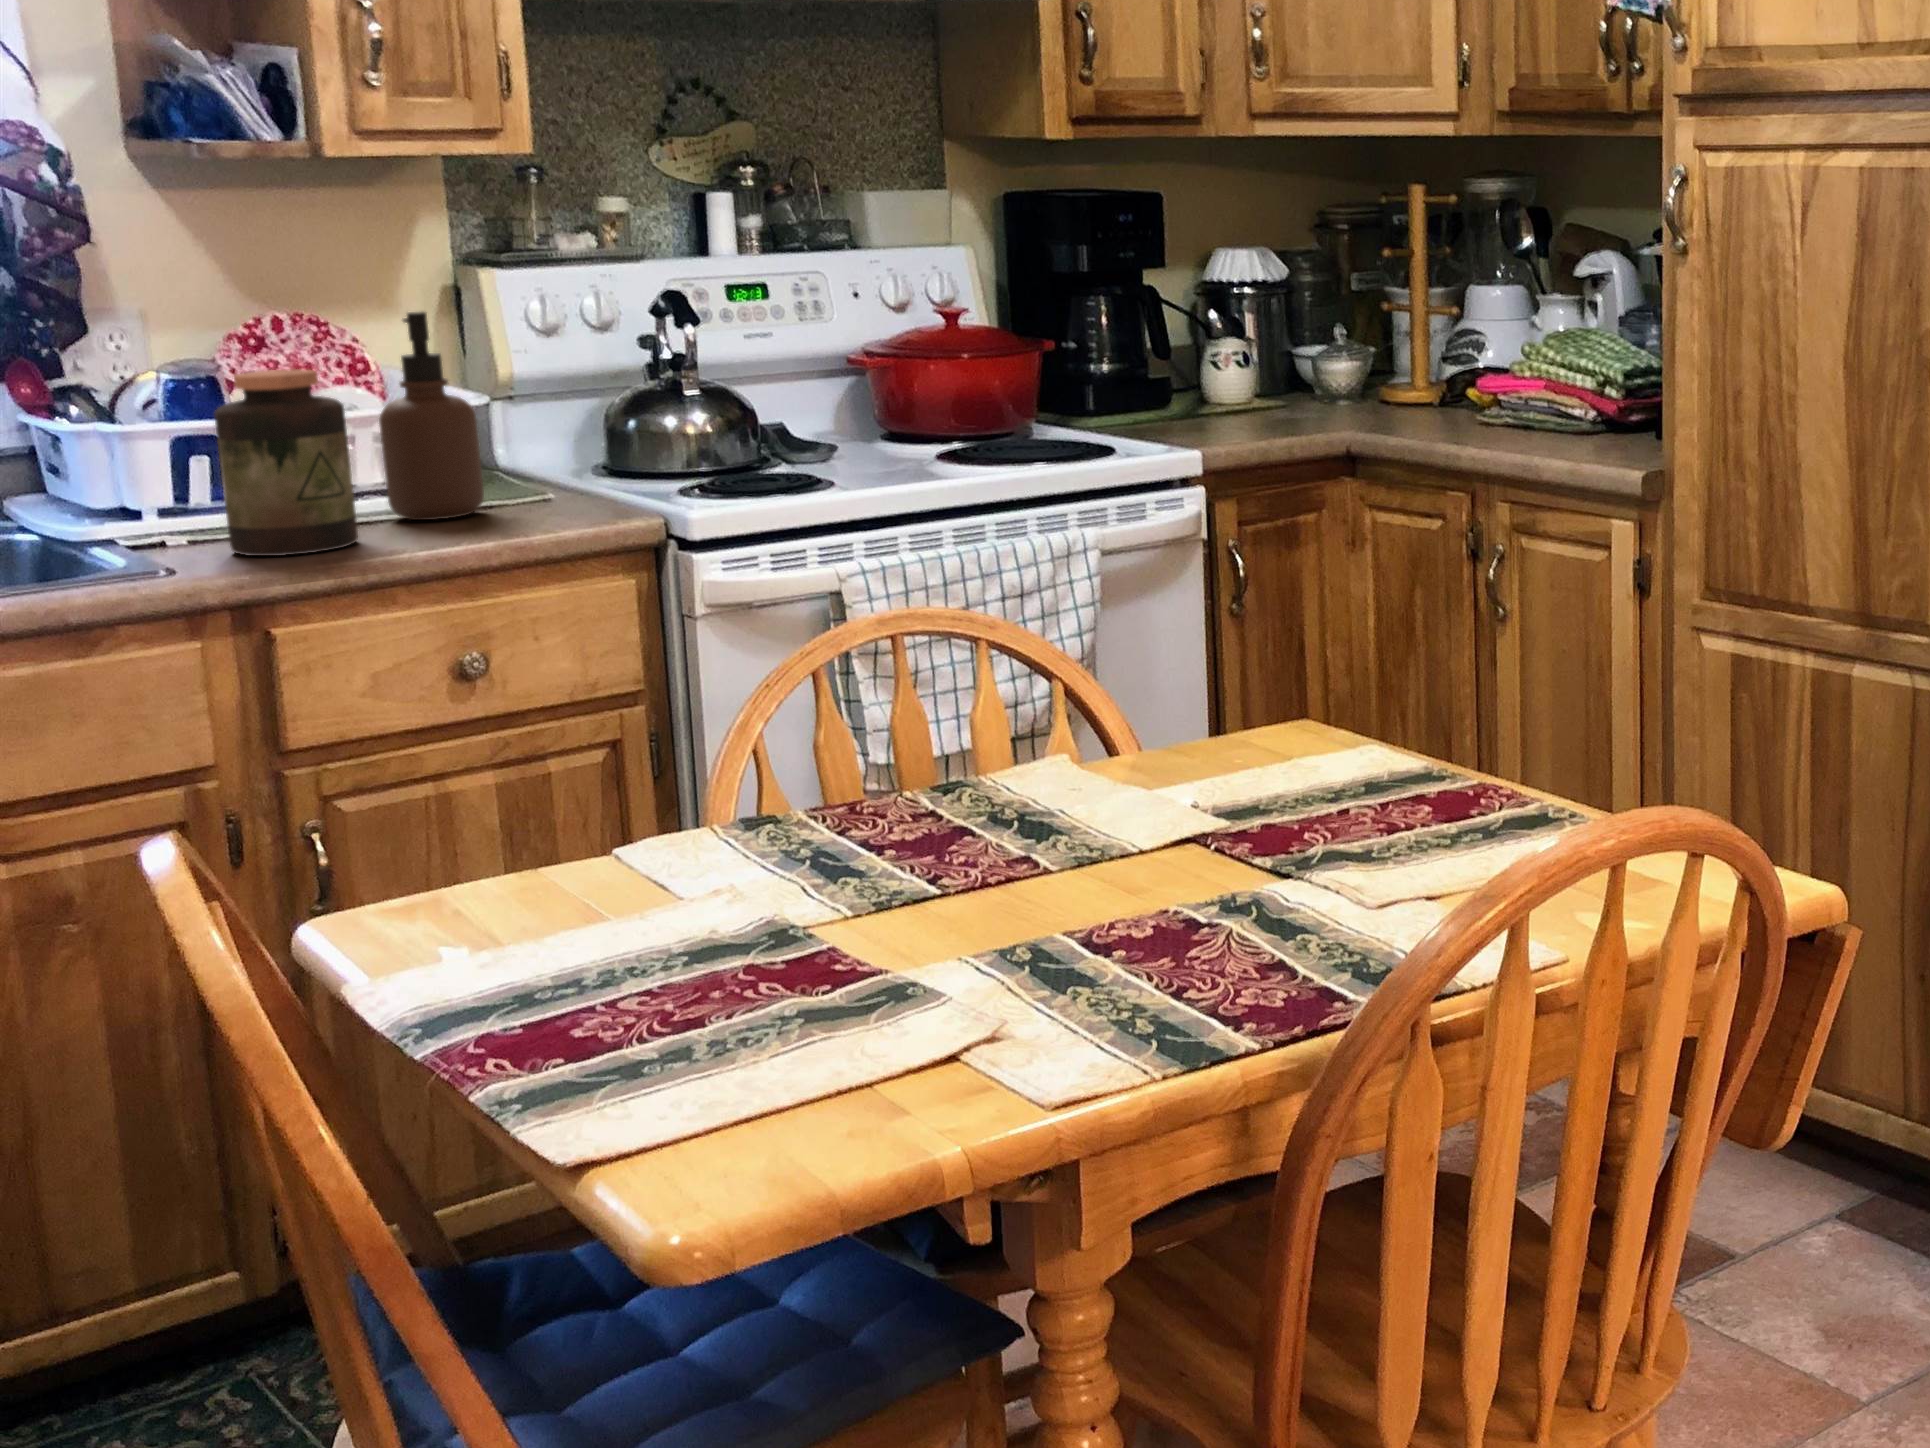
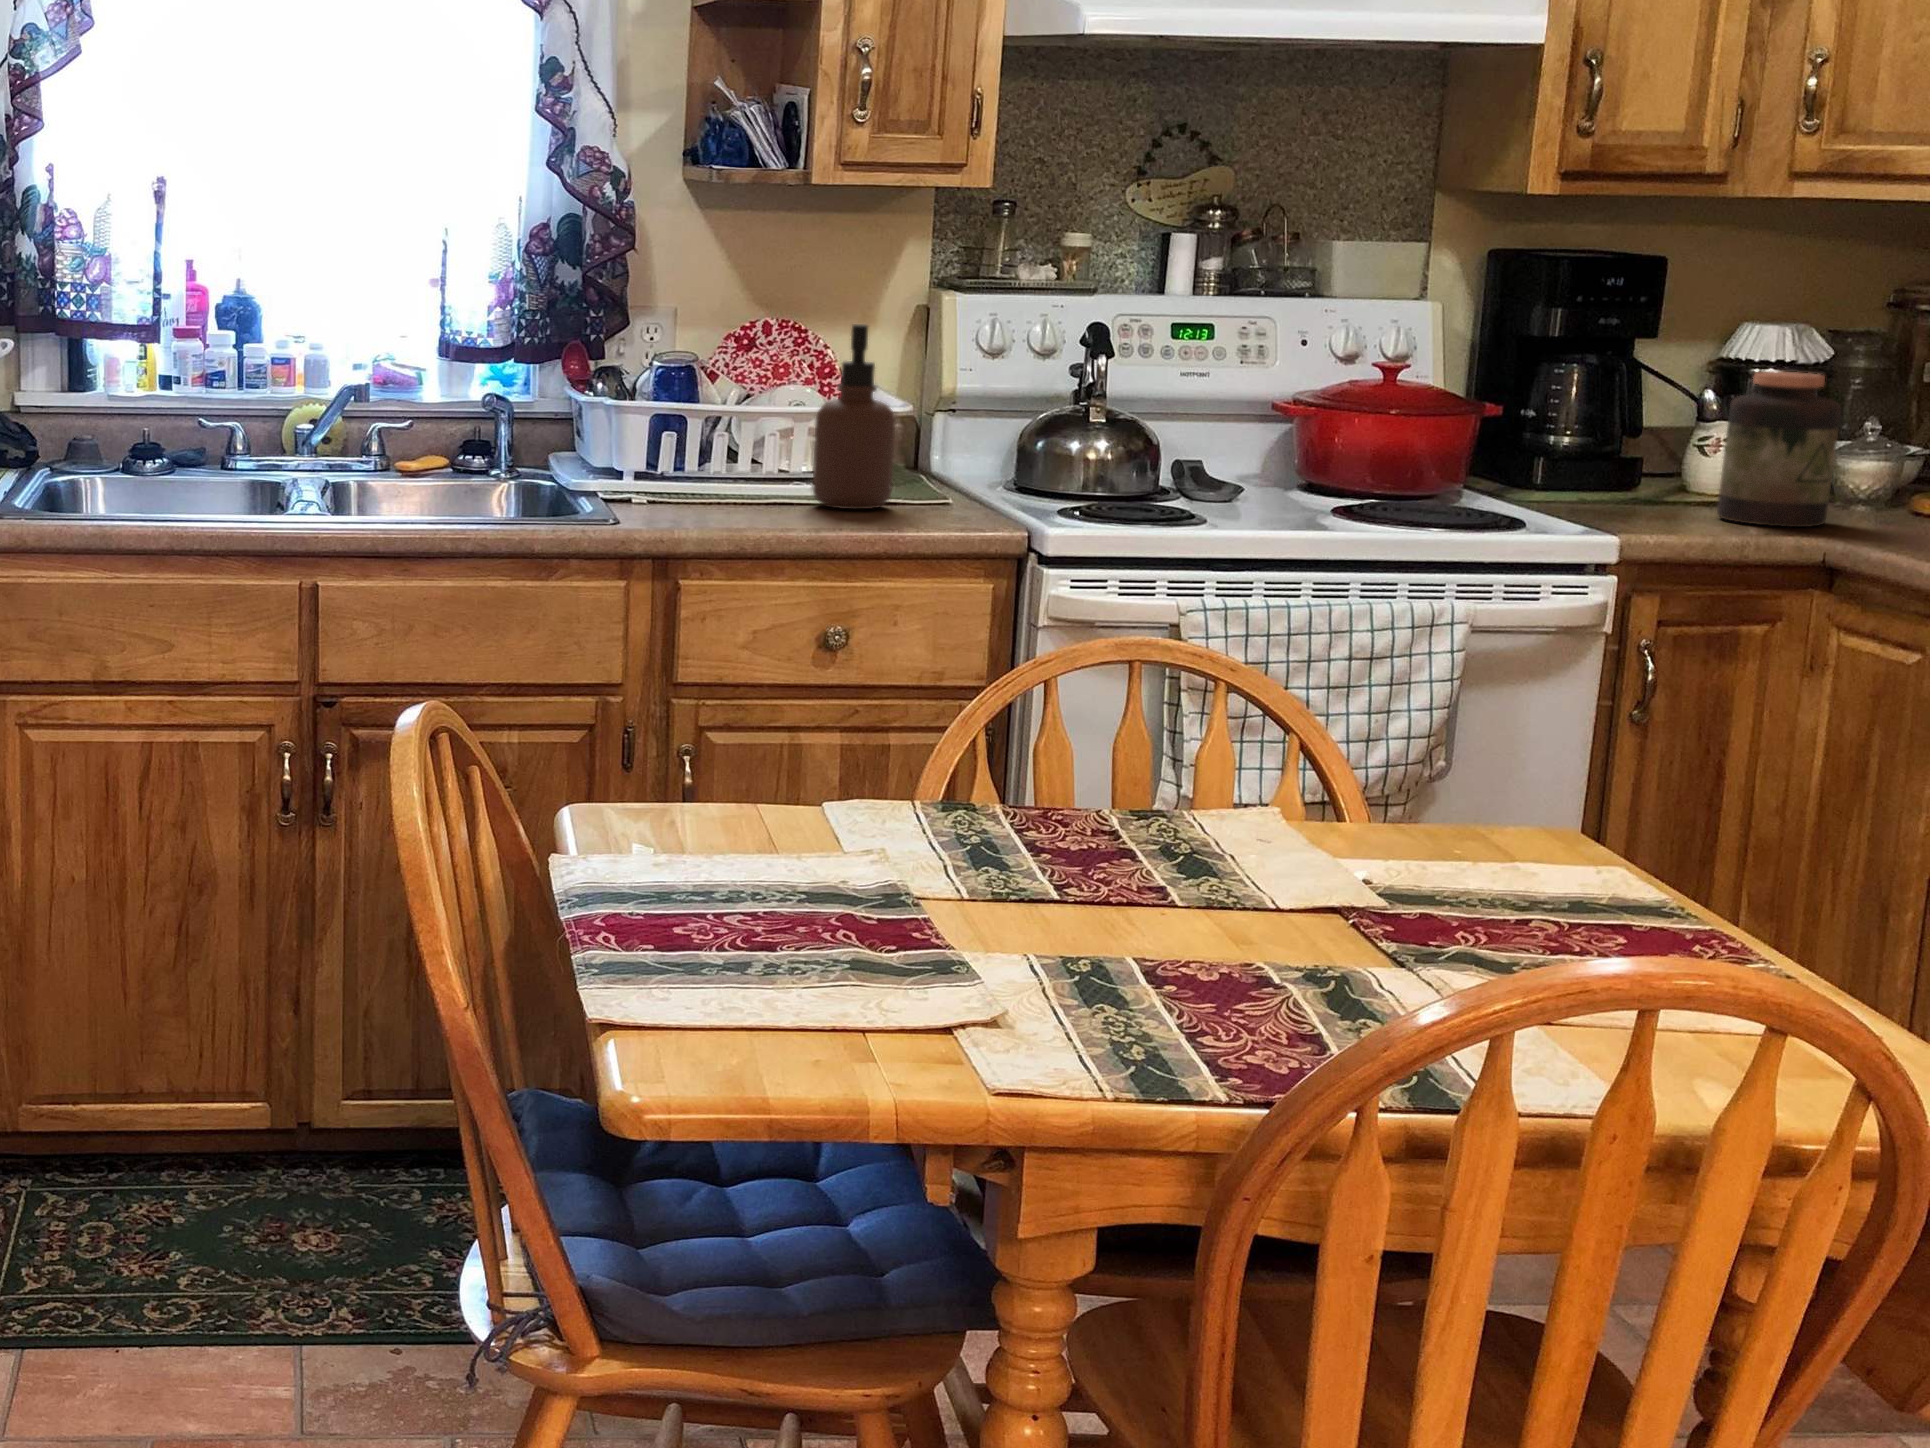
jar: present [214,369,358,556] -> present [1717,371,1841,527]

